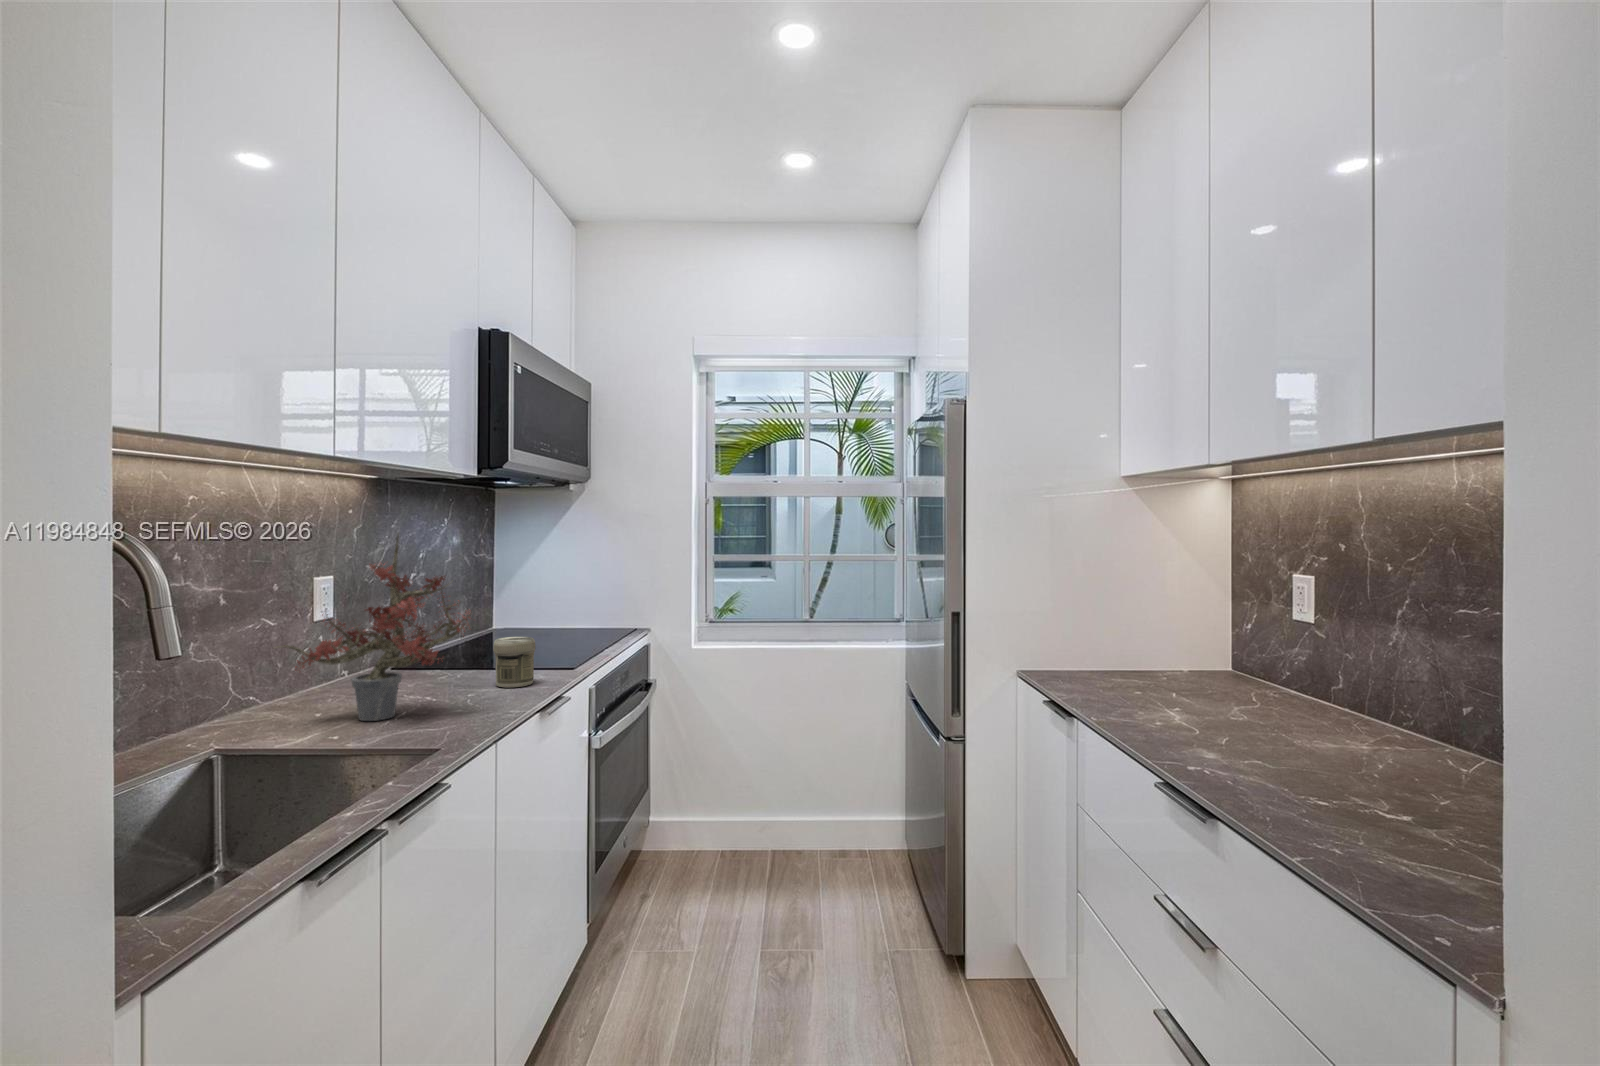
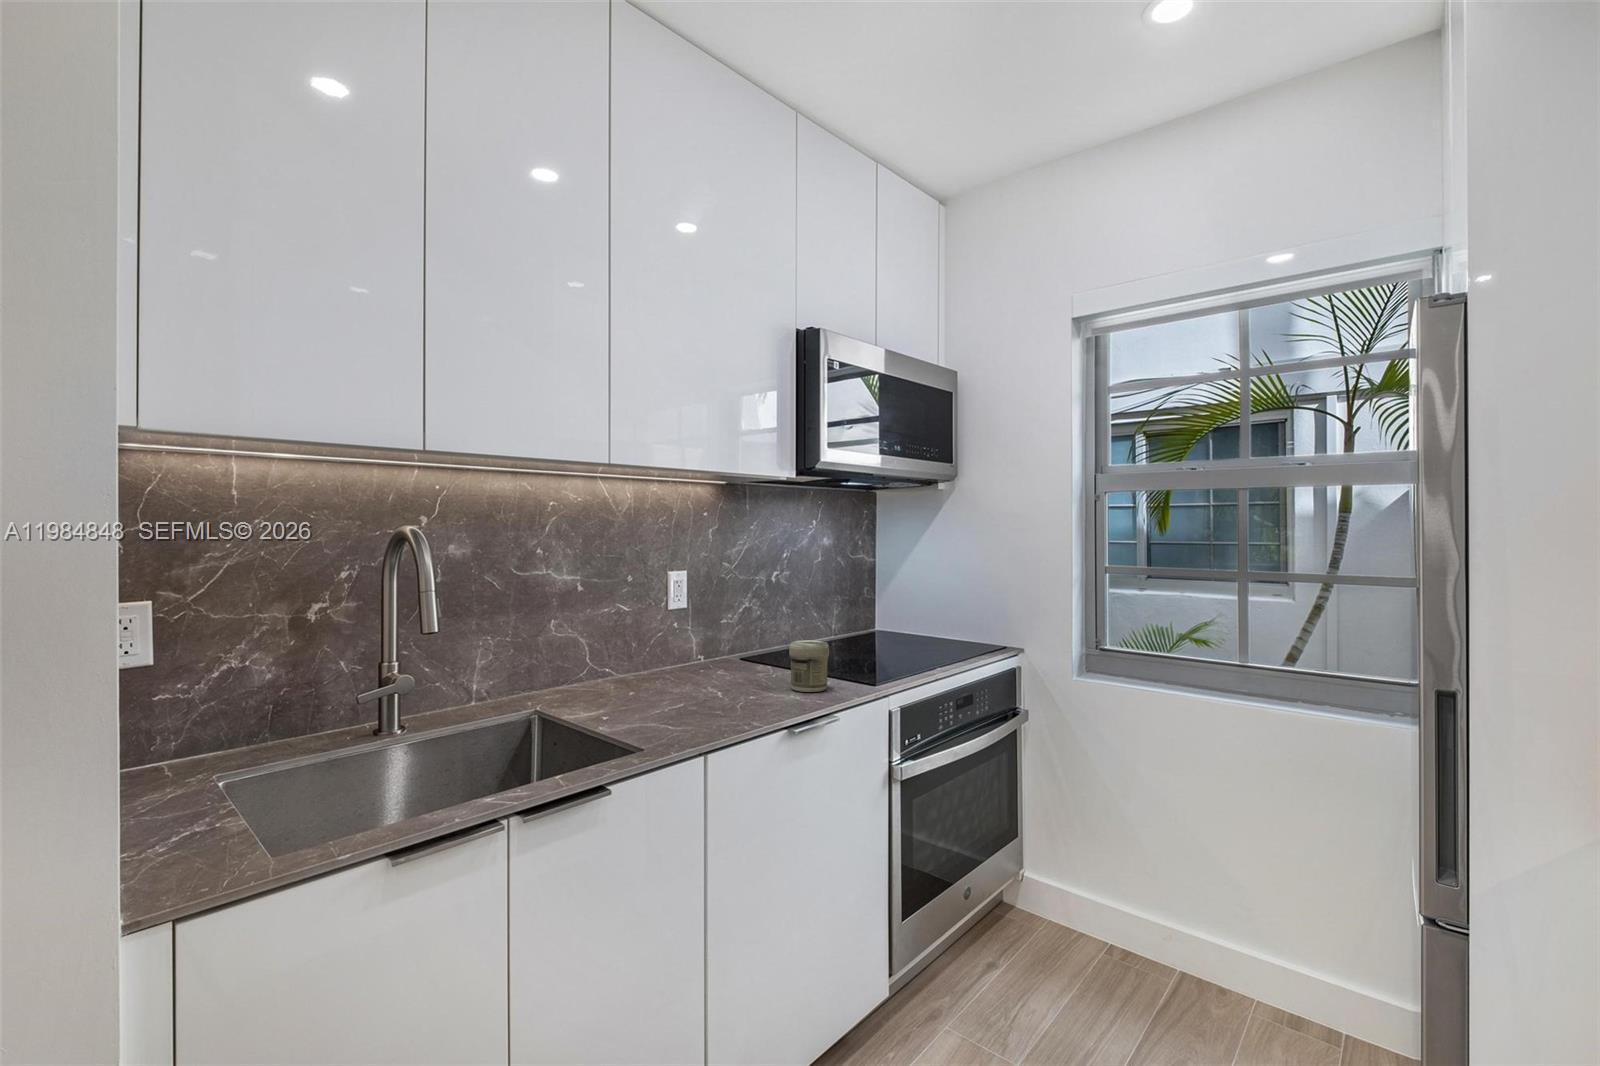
potted plant: present [278,535,470,721] -> none [594,533,740,705]

